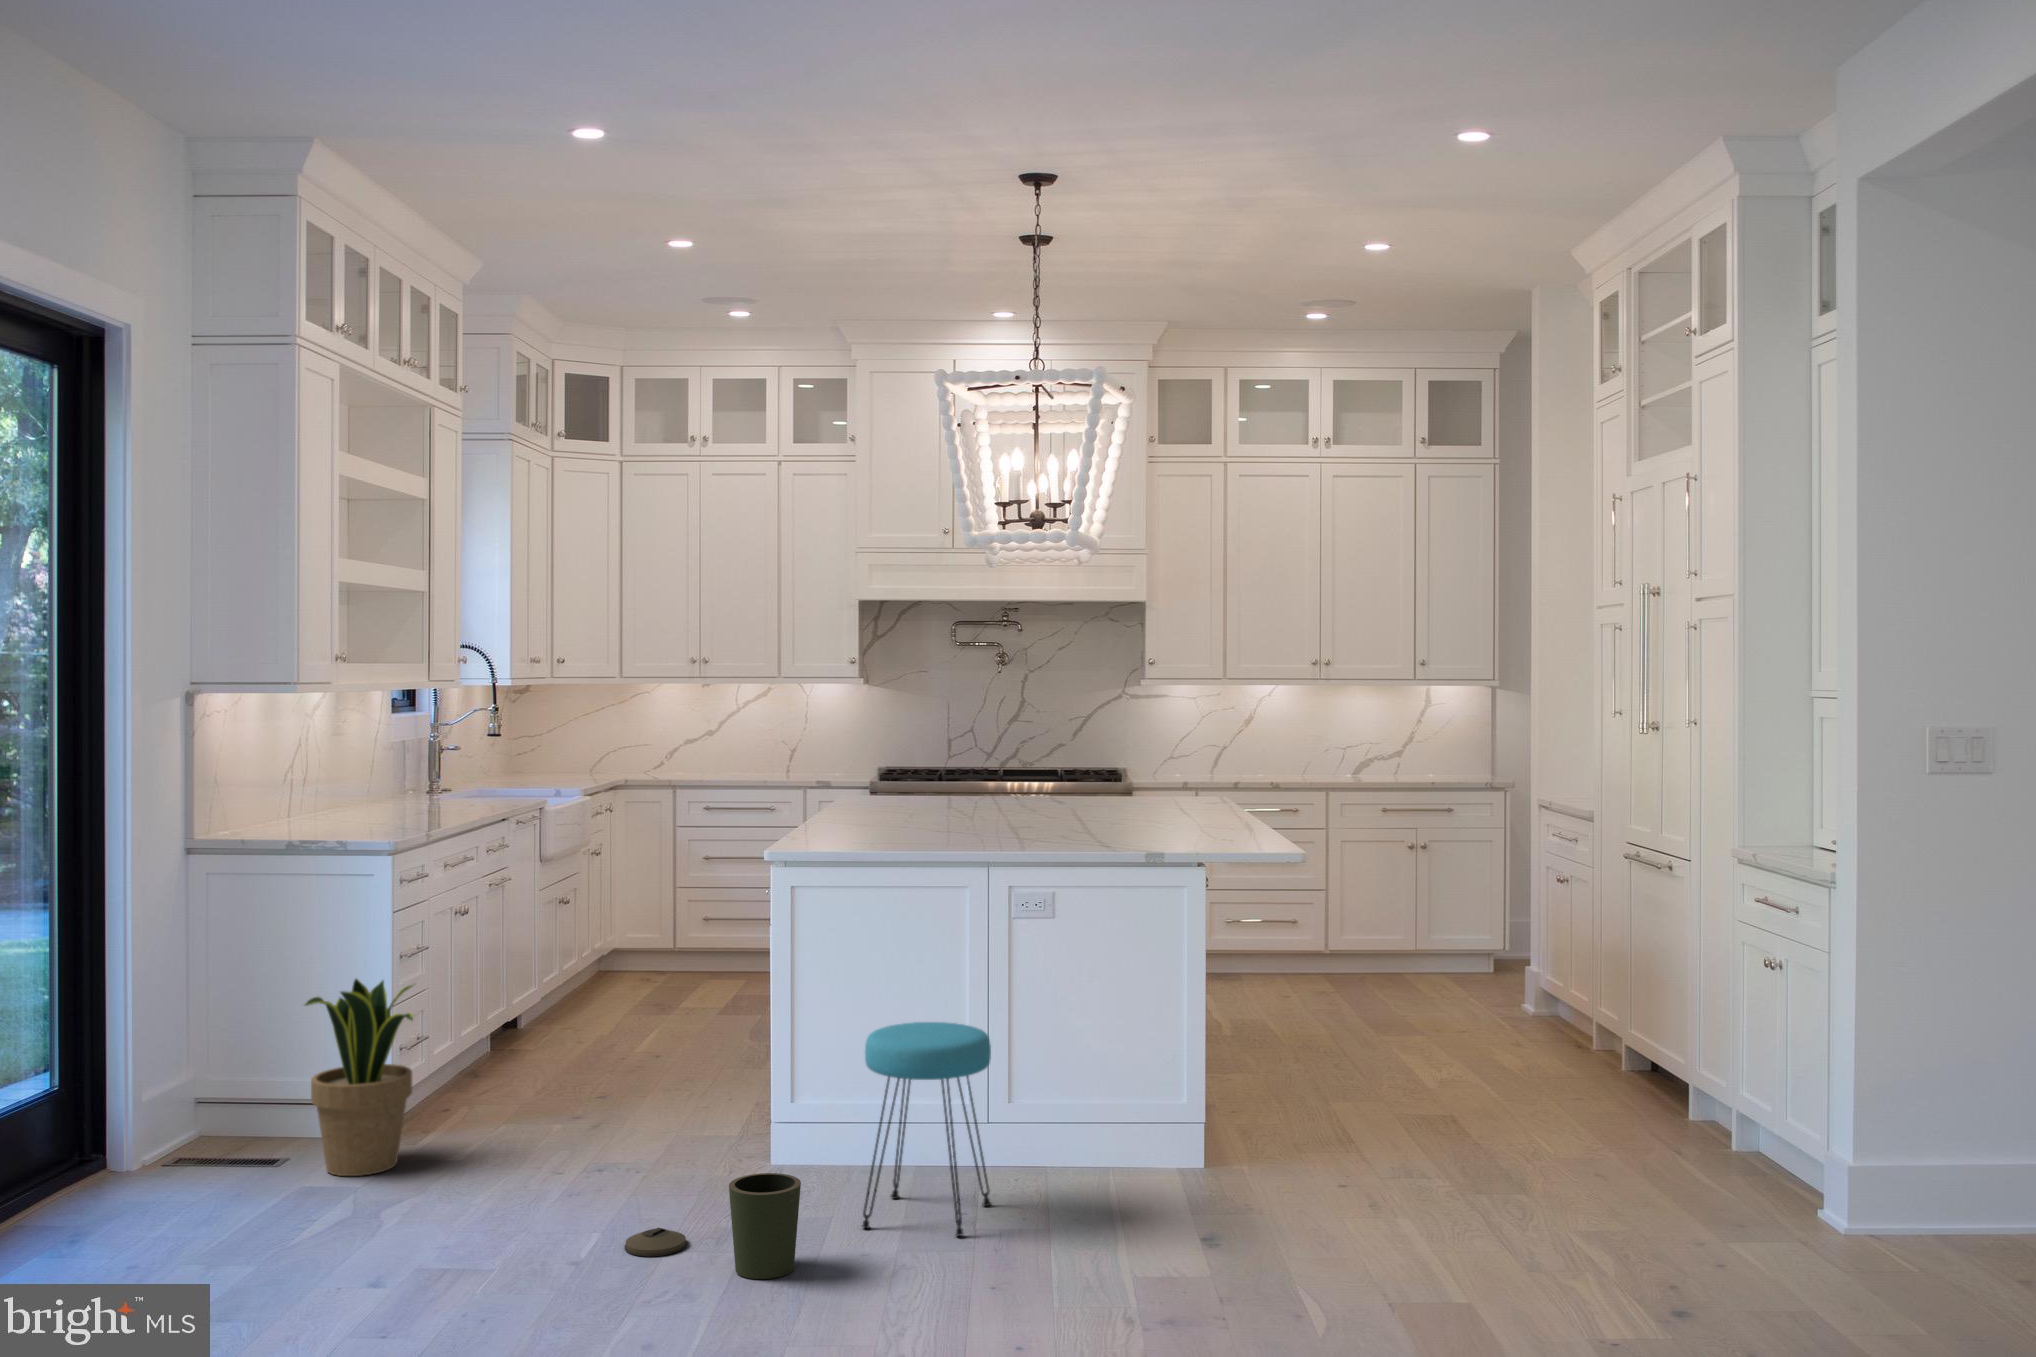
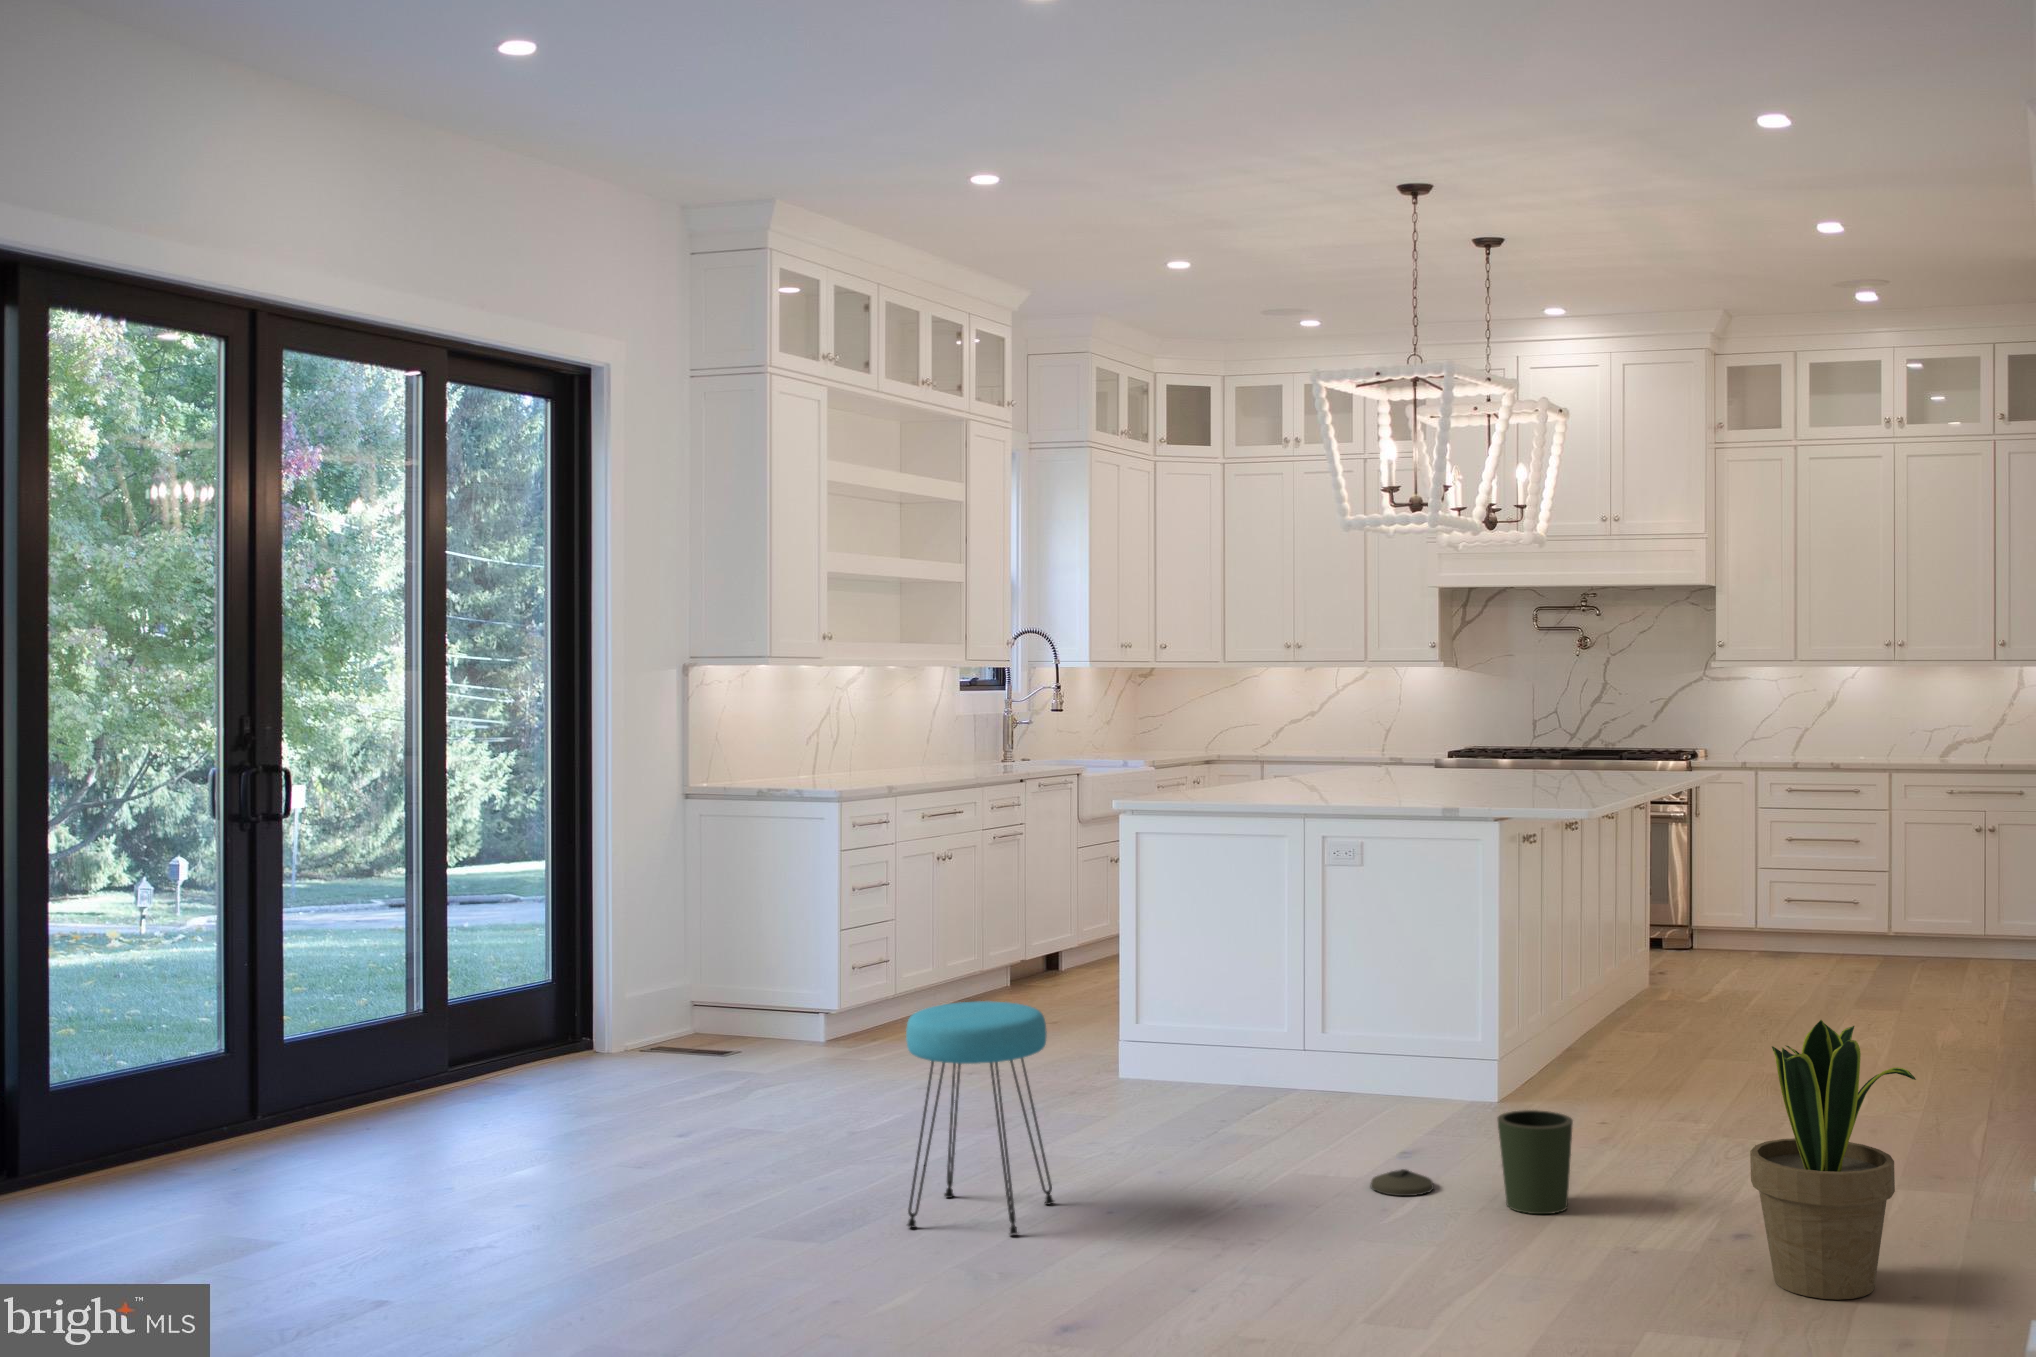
potted plant: present [305,979,413,1176] -> present [1750,1020,1916,1300]
trash can: present [625,1173,801,1279] -> present [1371,1110,1573,1214]

